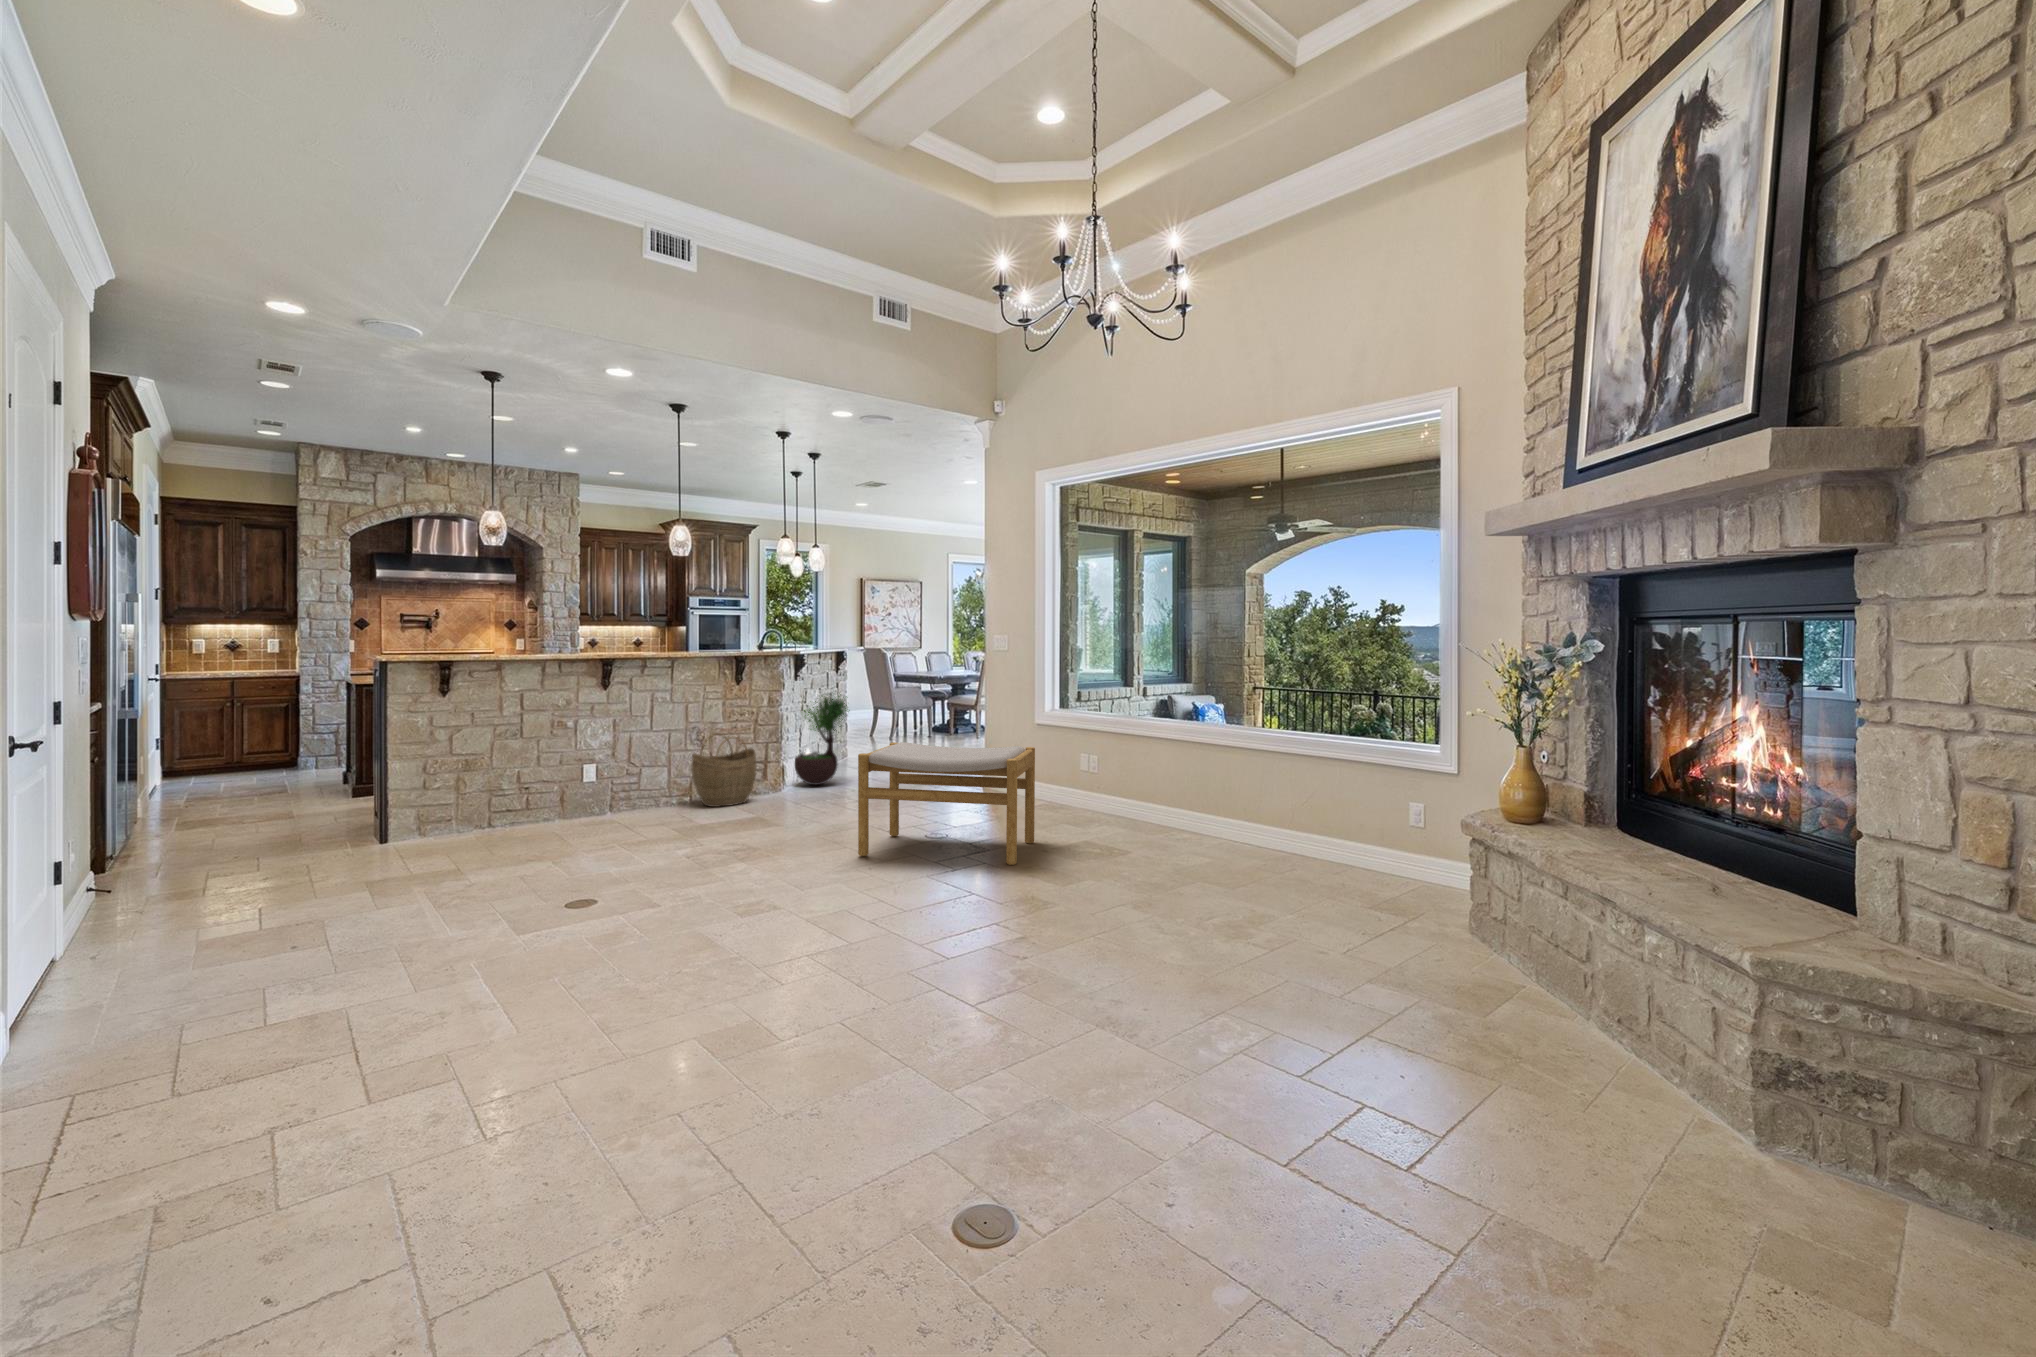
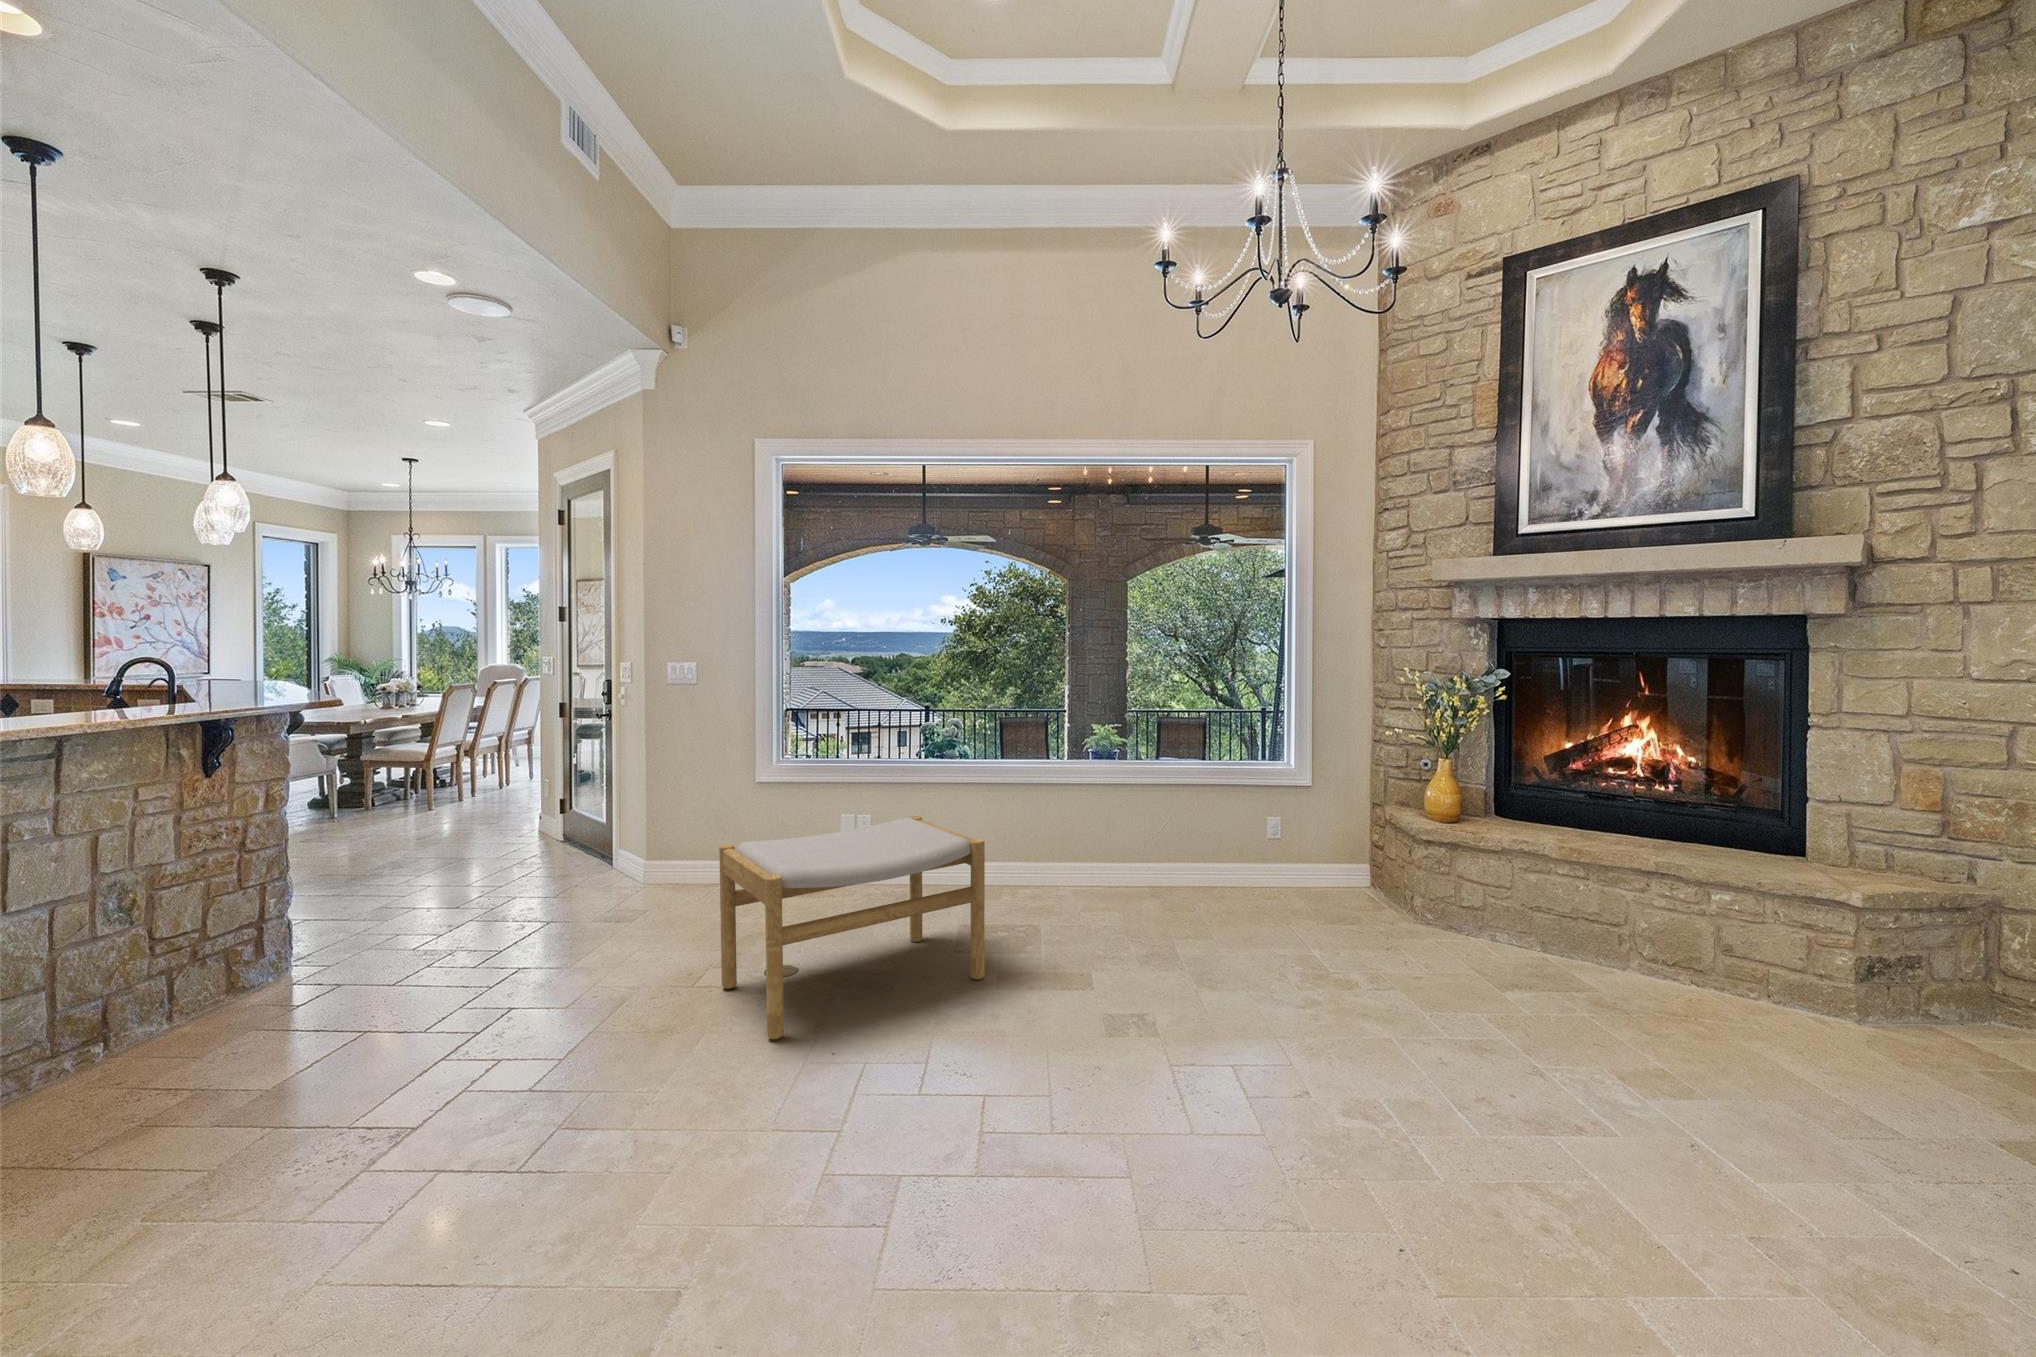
potted tree: present [795,694,850,785] -> none [295,764,423,938]
woven basket: present [692,734,756,807] -> none [126,889,294,1047]

